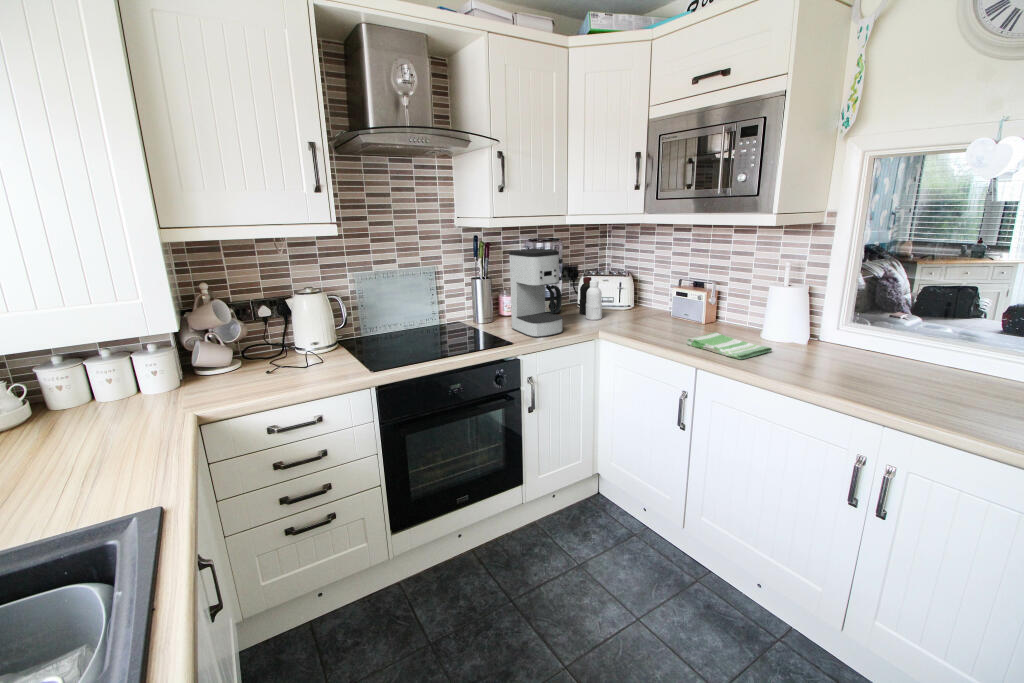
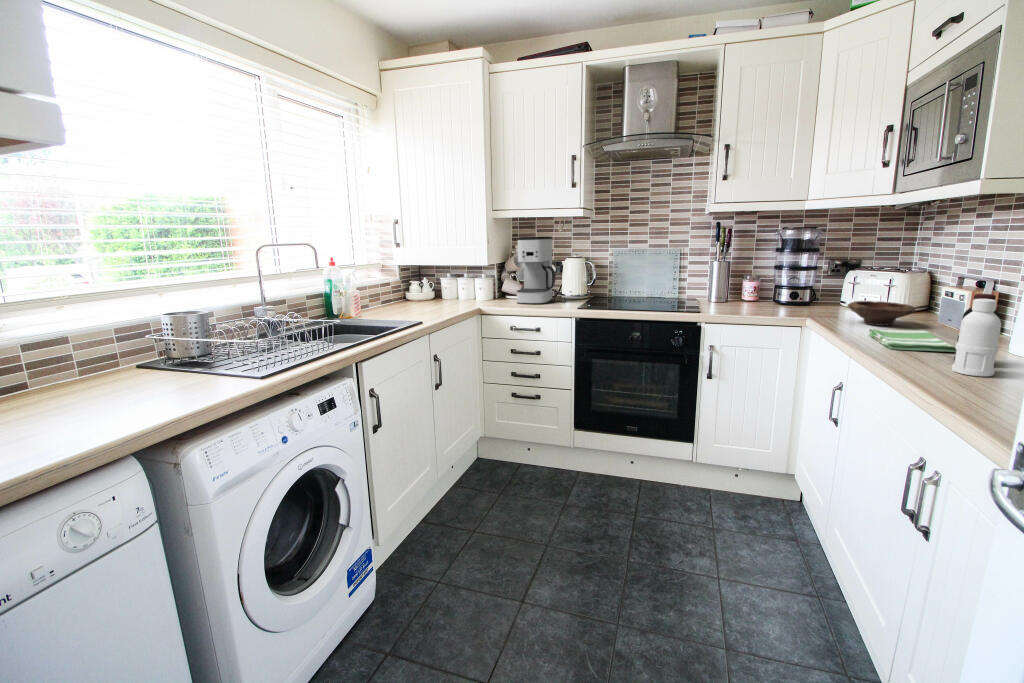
coffee maker: present [509,249,563,338] -> present [517,236,555,304]
bottle: present [579,277,602,320] -> present [952,294,1001,376]
bowl: none [630,306,682,330] -> present [847,301,916,326]

